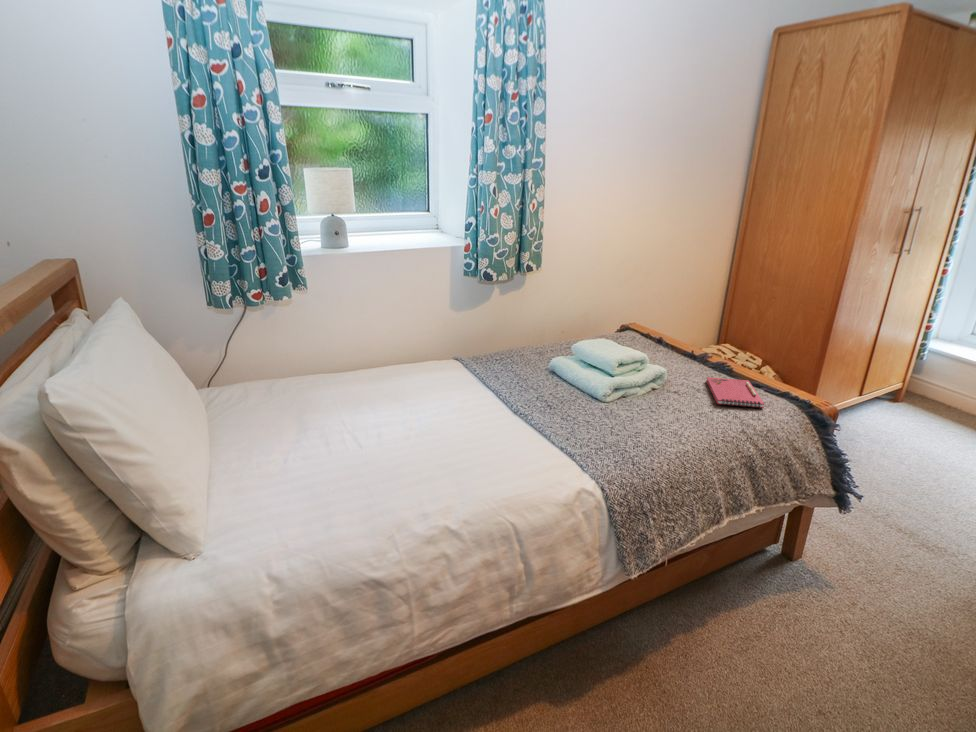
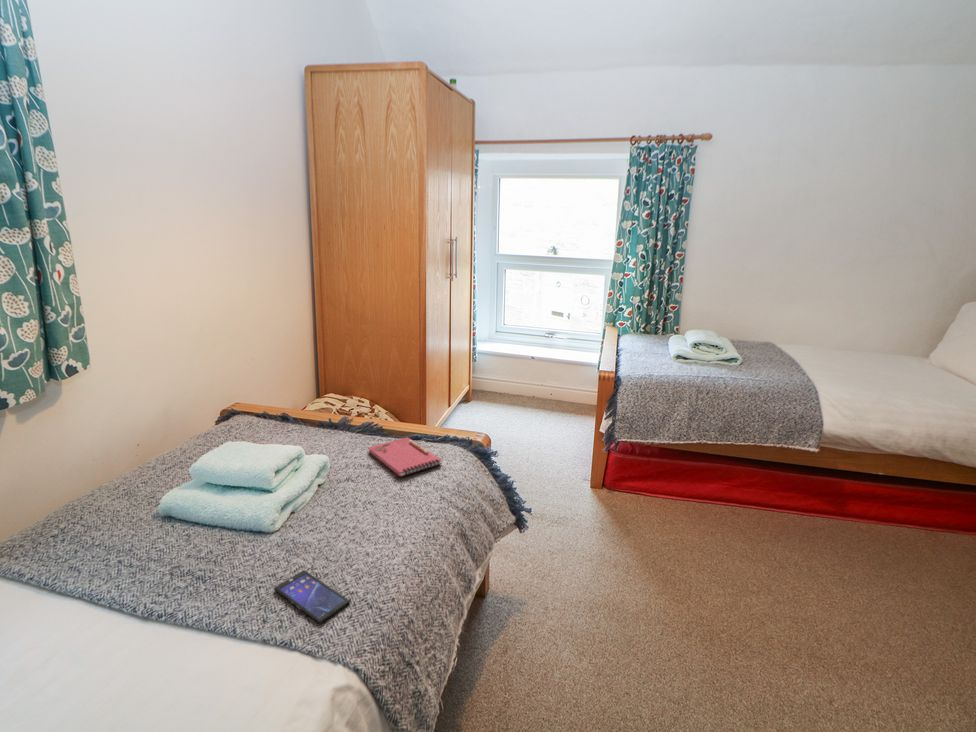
smartphone: none [582,428,622,456] -> present [274,570,350,624]

